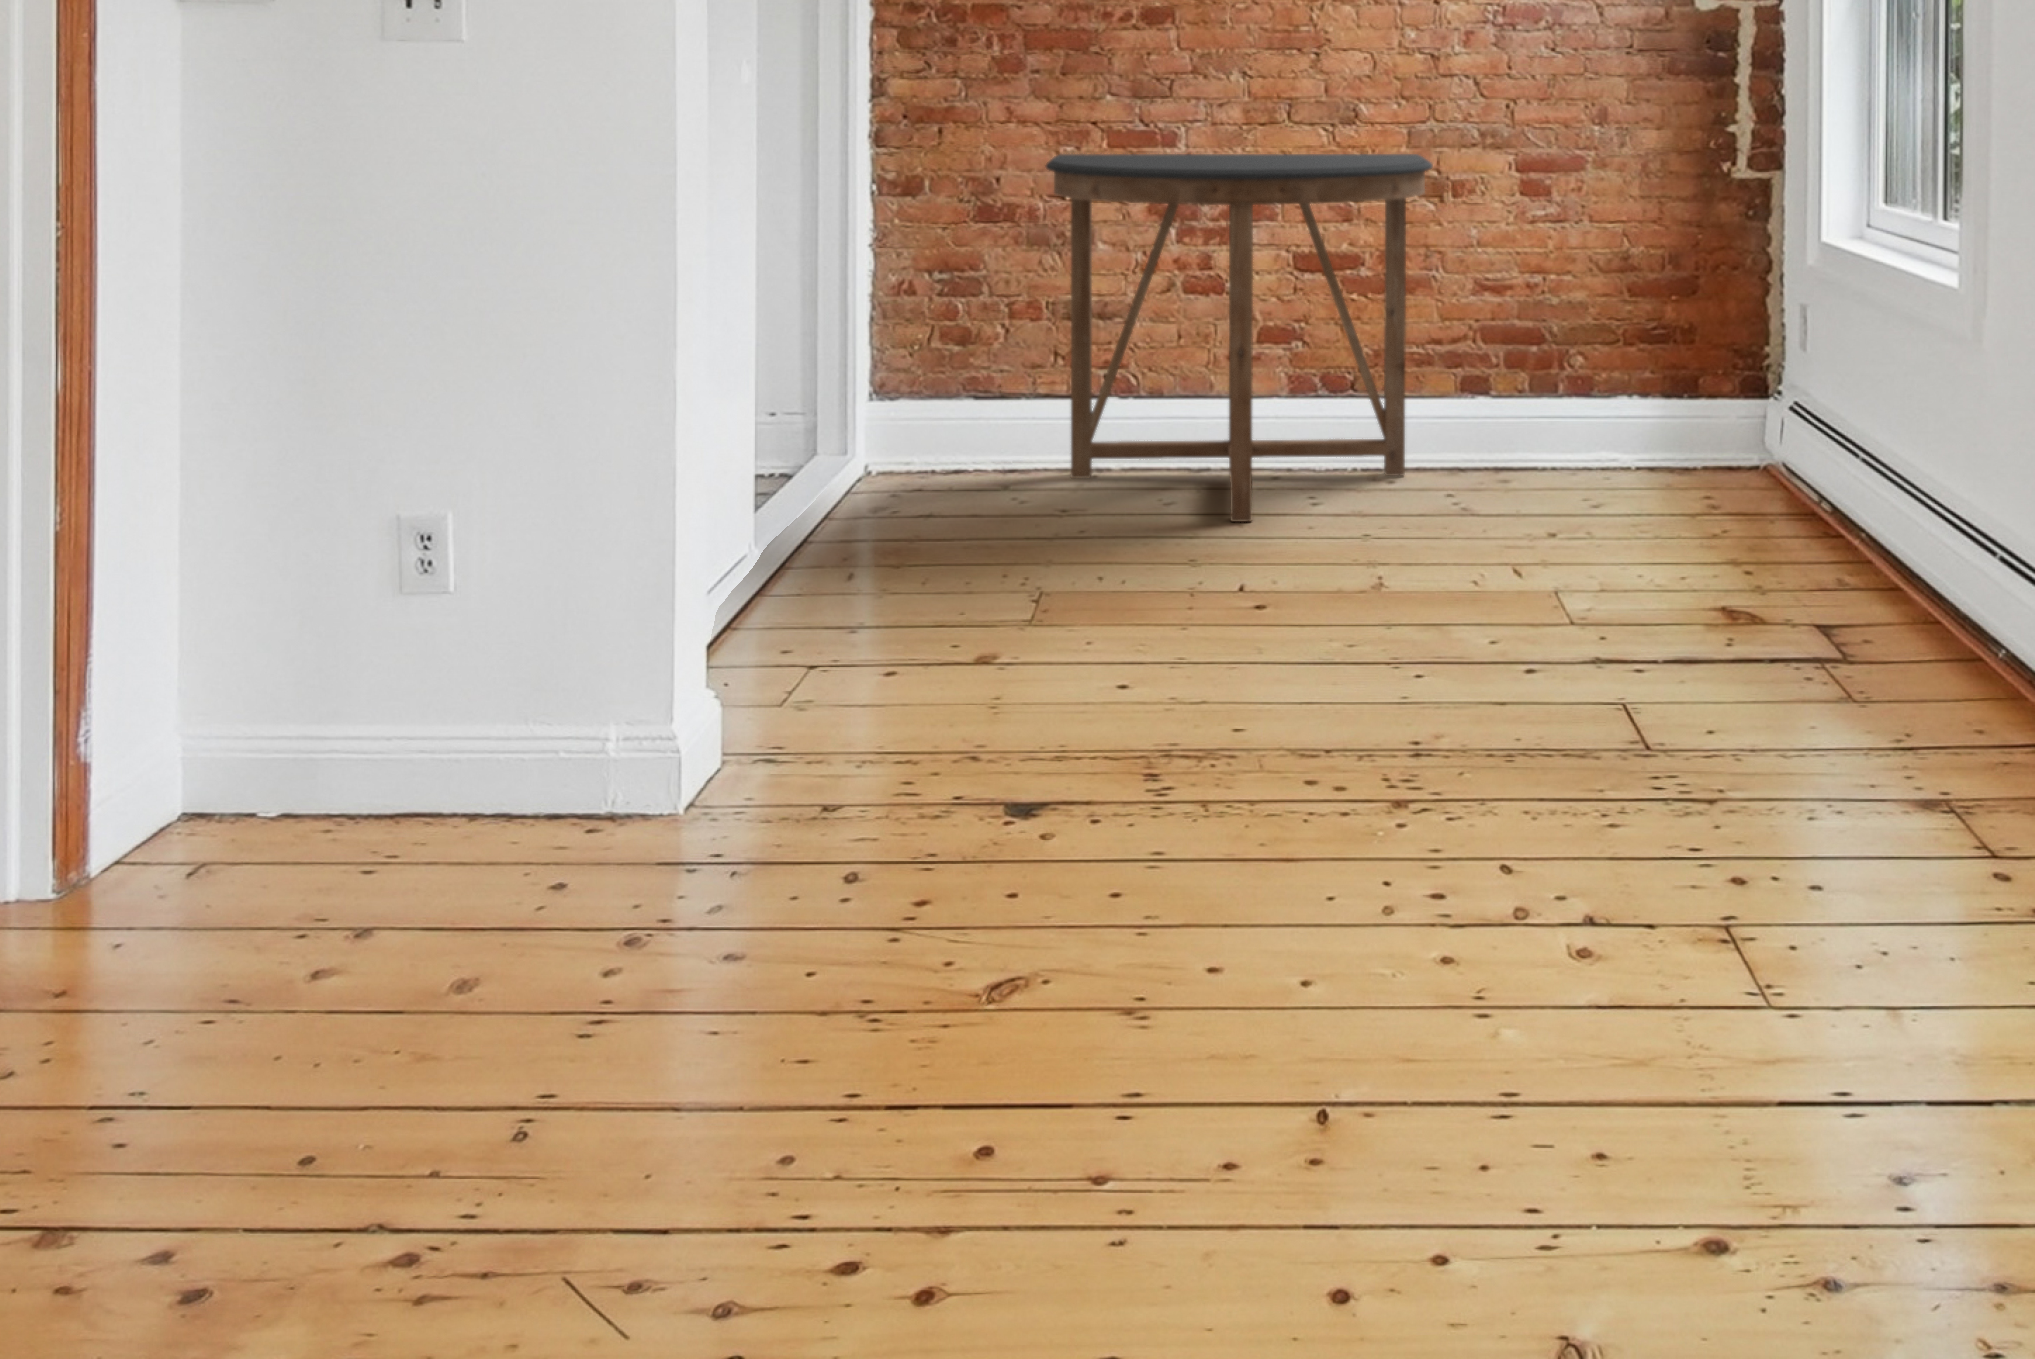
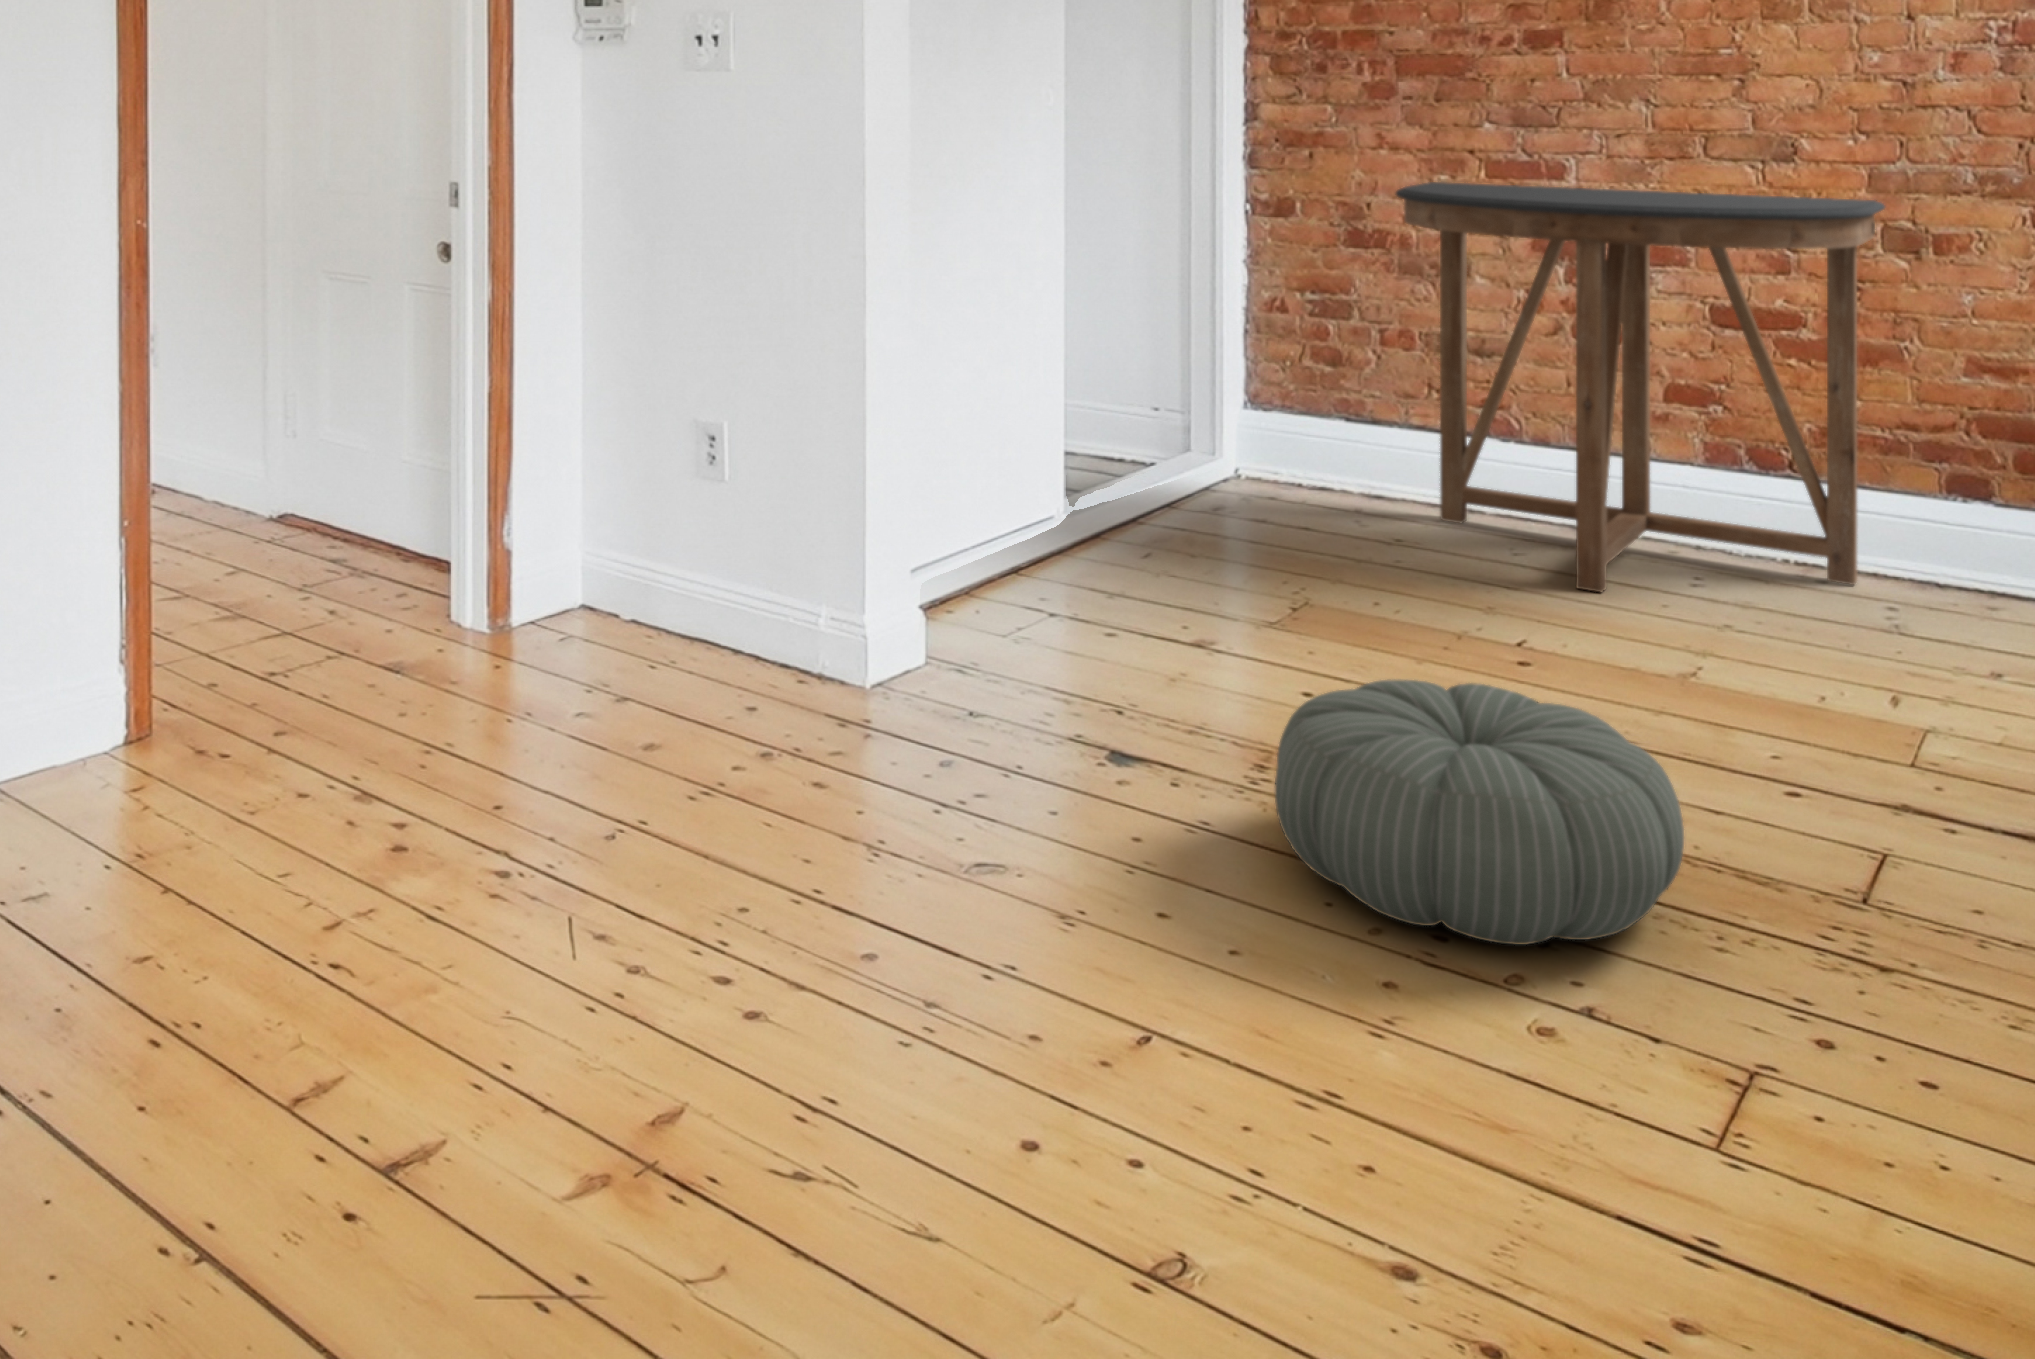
pouf: none [1230,638,1592,891] -> present [1275,680,1684,945]

